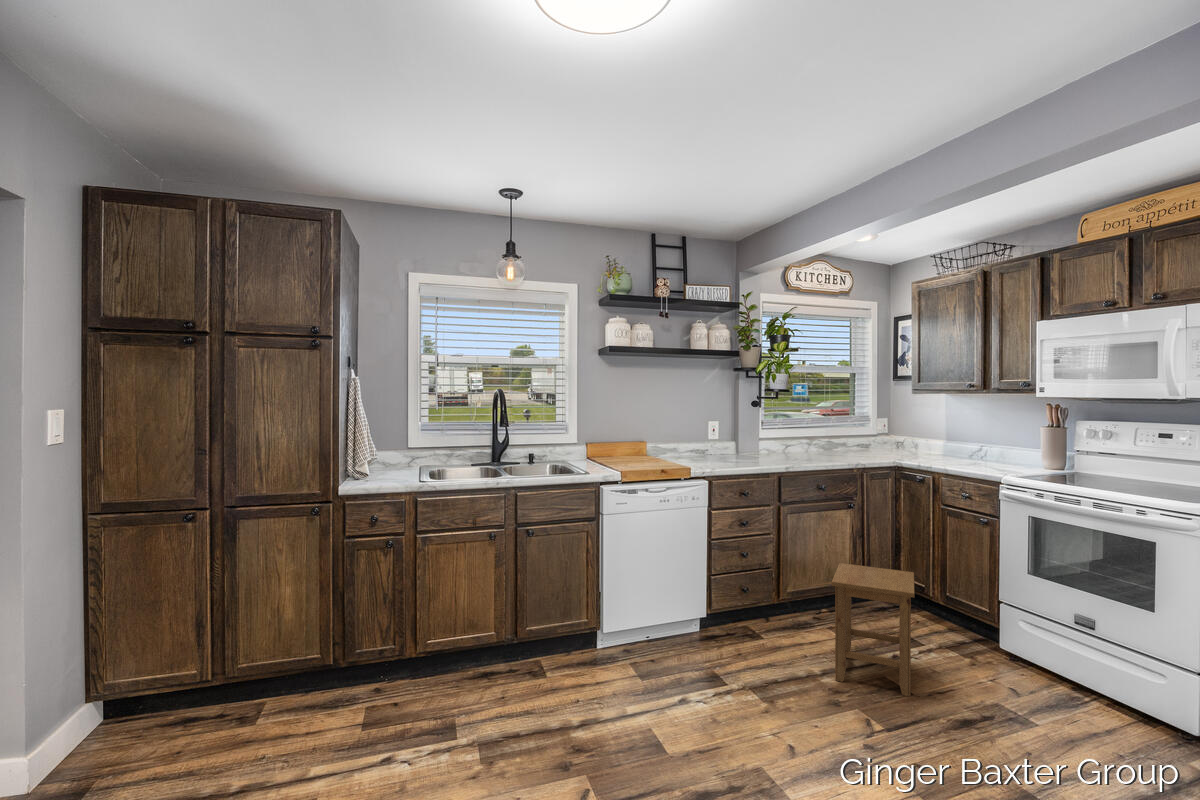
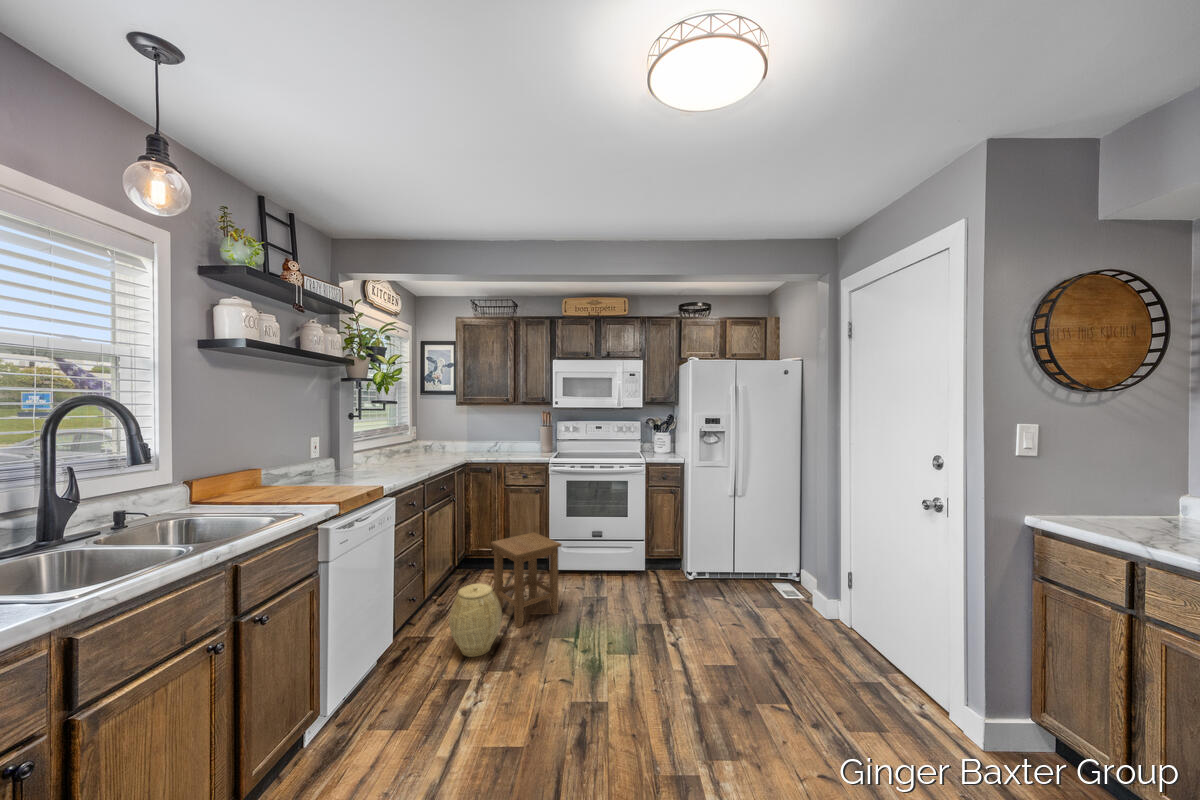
woven basket: none [736,594,799,679] -> present [449,583,502,657]

